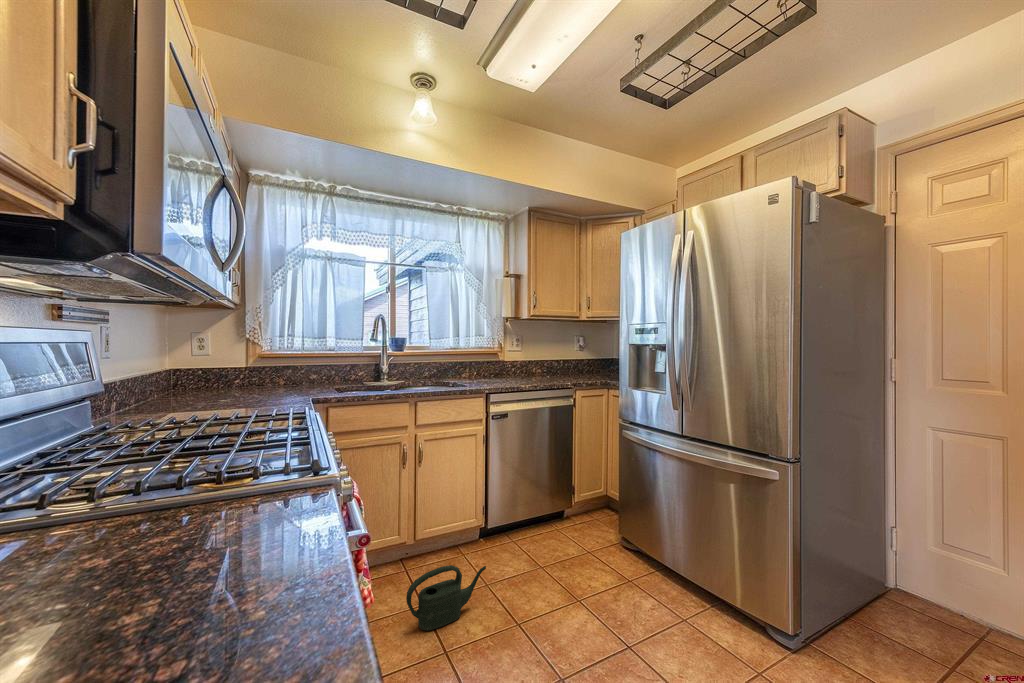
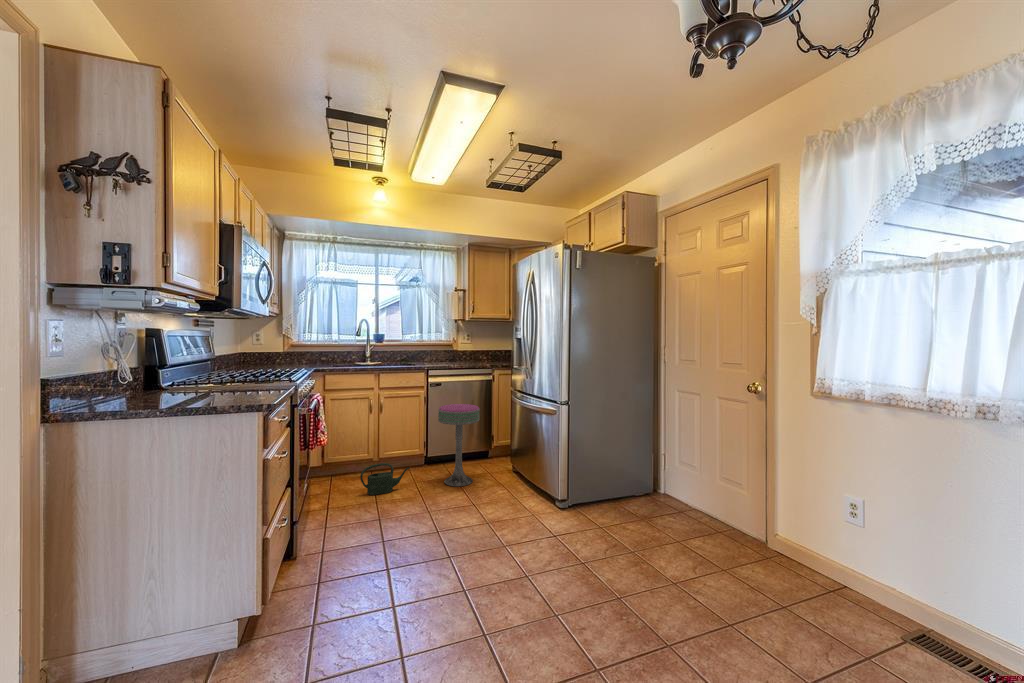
bar stool: none [525,448,593,593] -> present [438,404,480,486]

